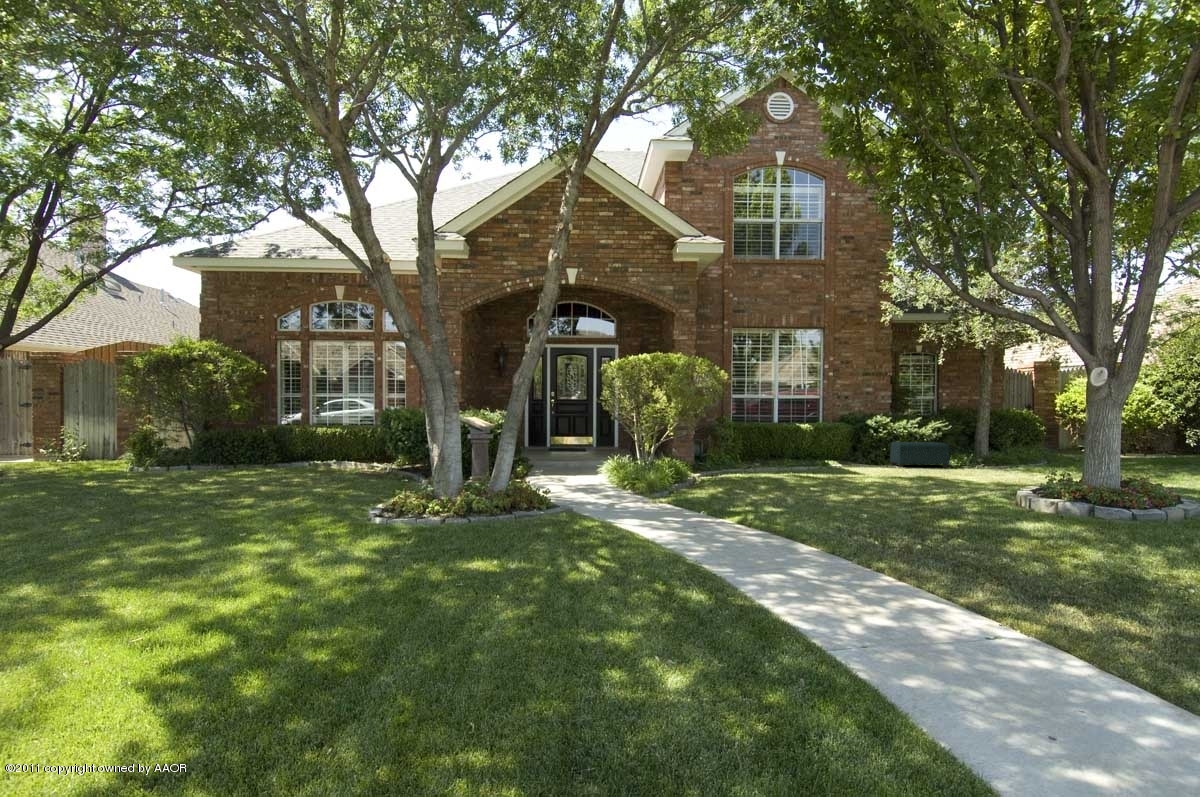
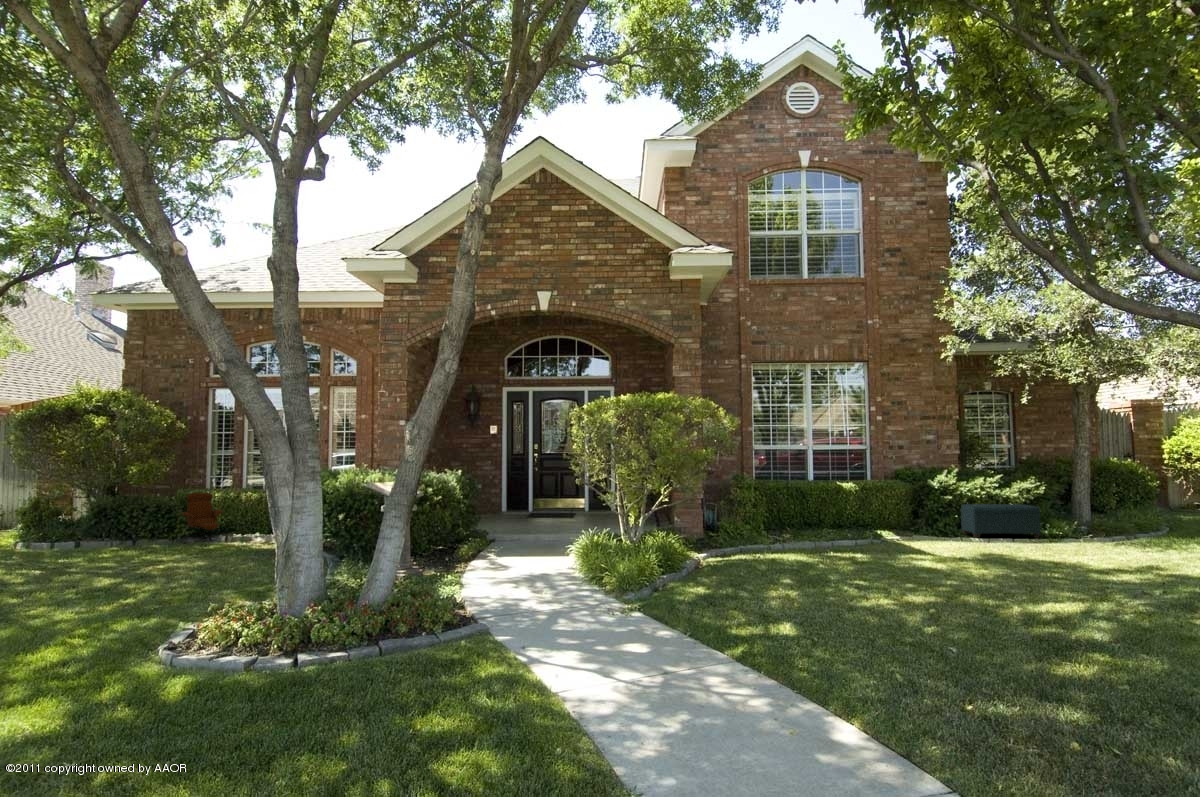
lounge chair: none [271,426,306,465] -> present [181,493,223,540]

